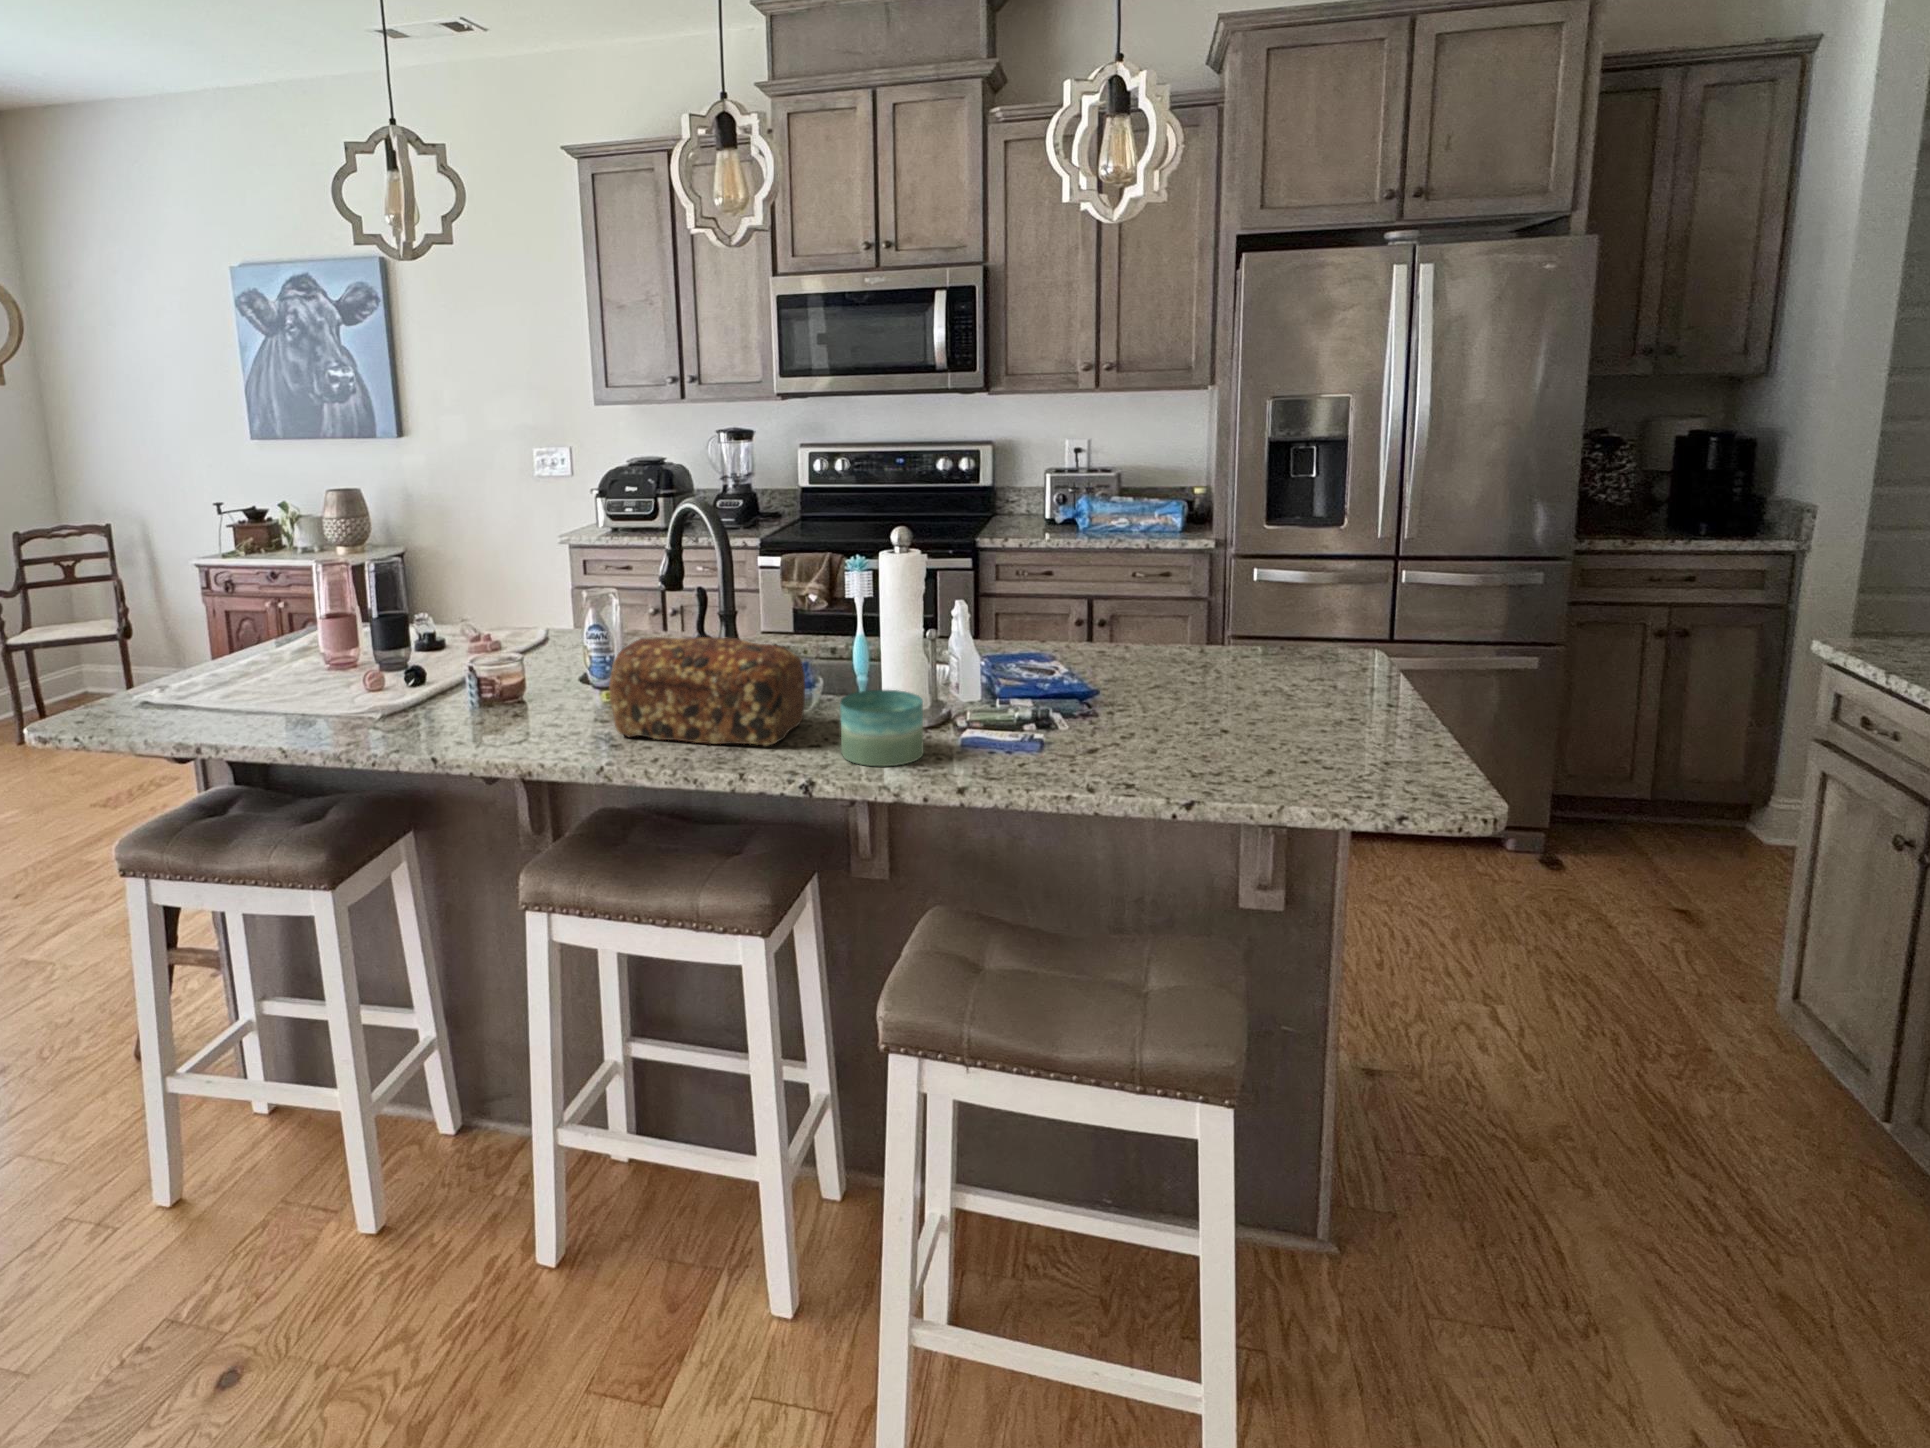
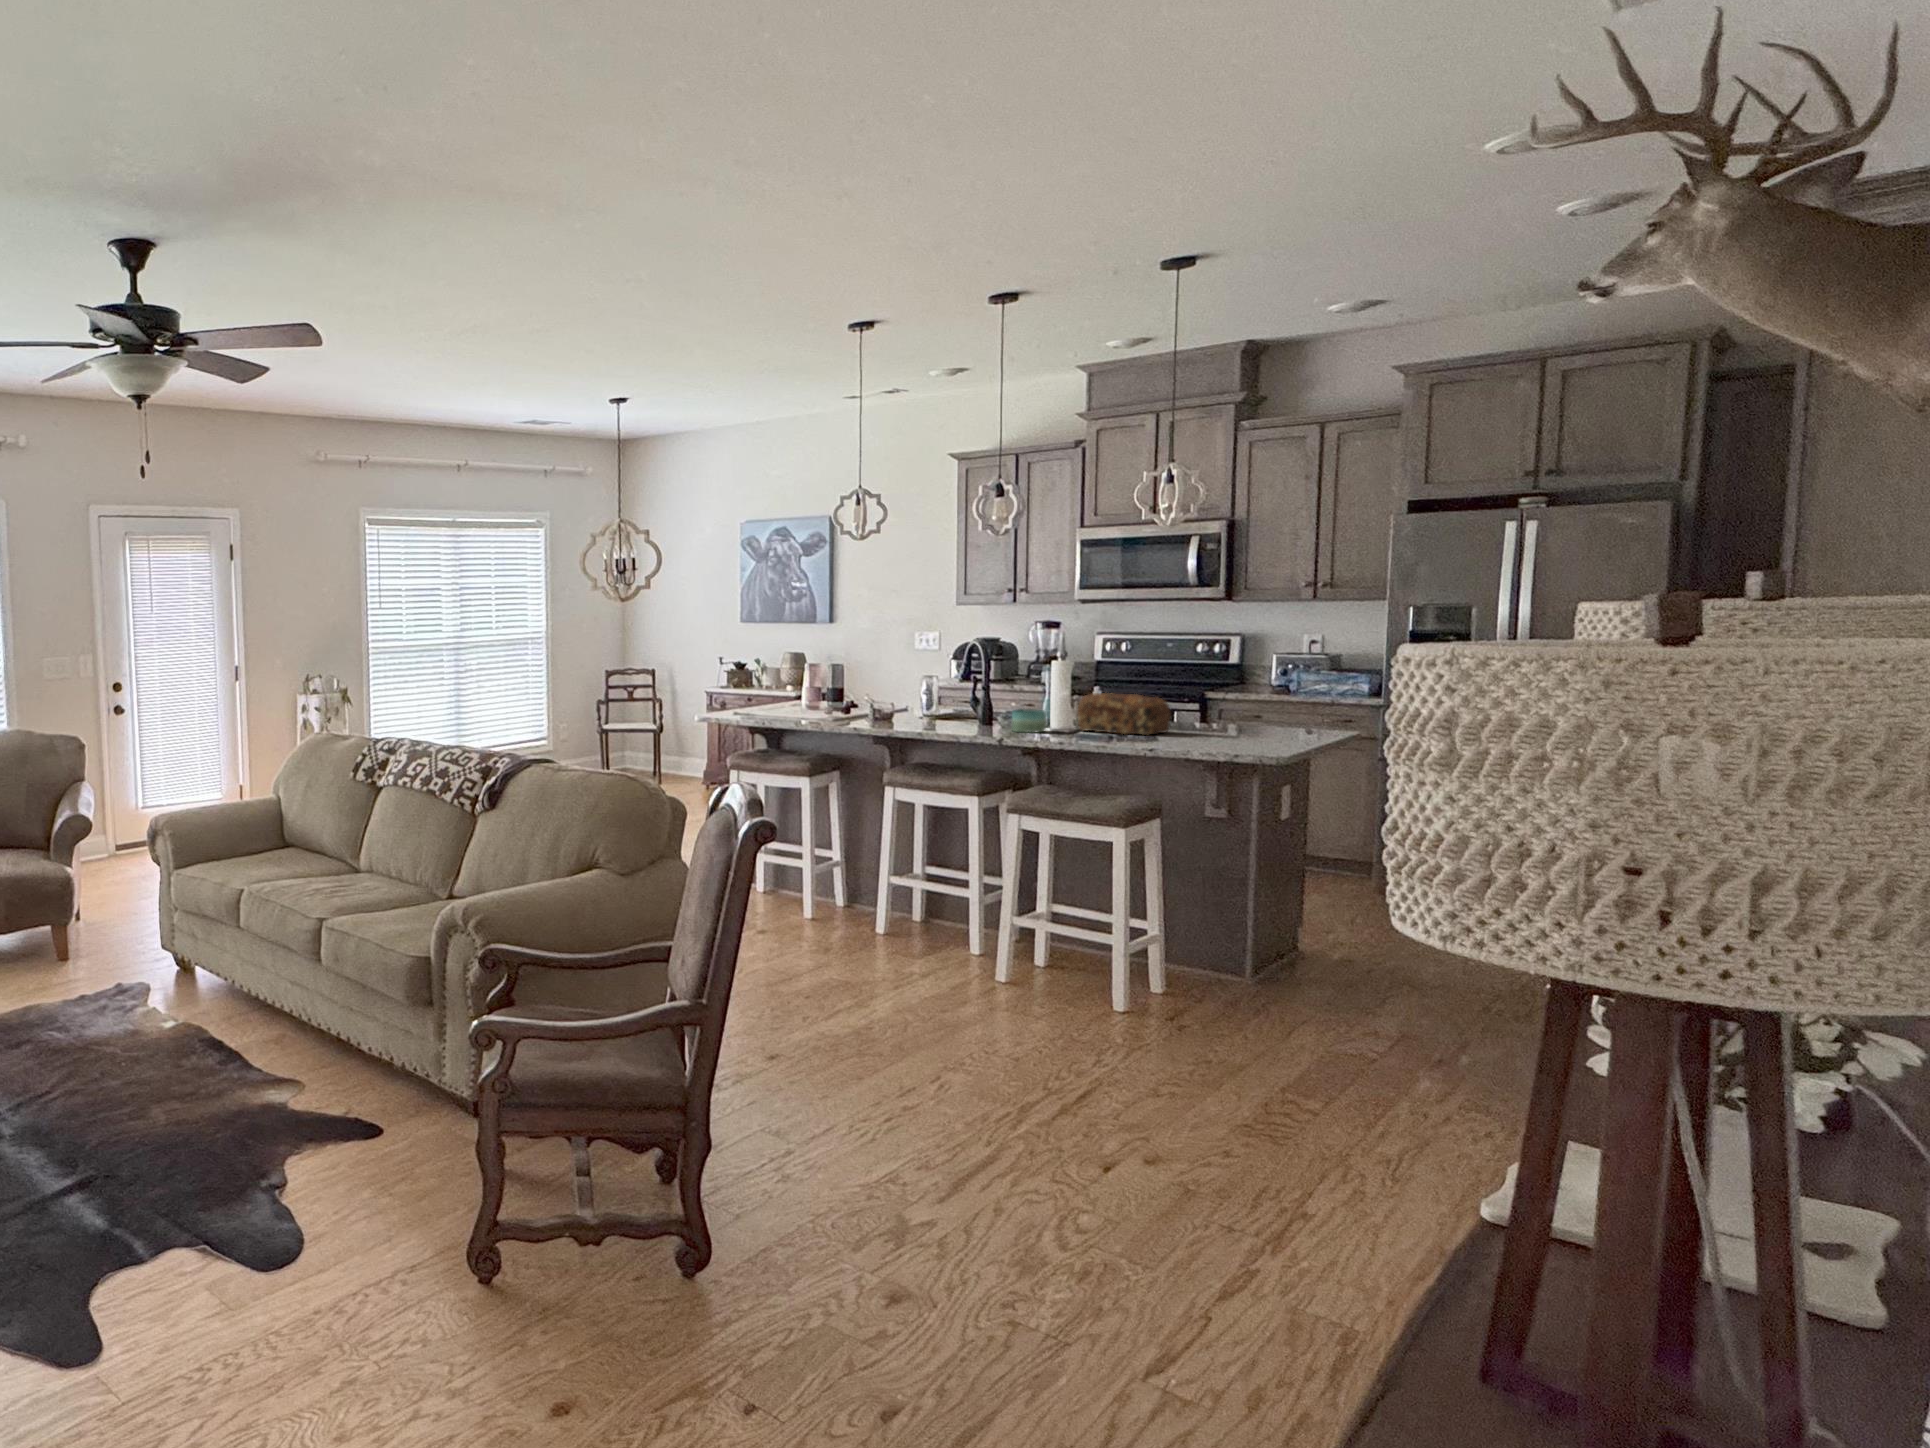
bread loaf: present [609,637,805,745] -> present [1077,693,1171,735]

